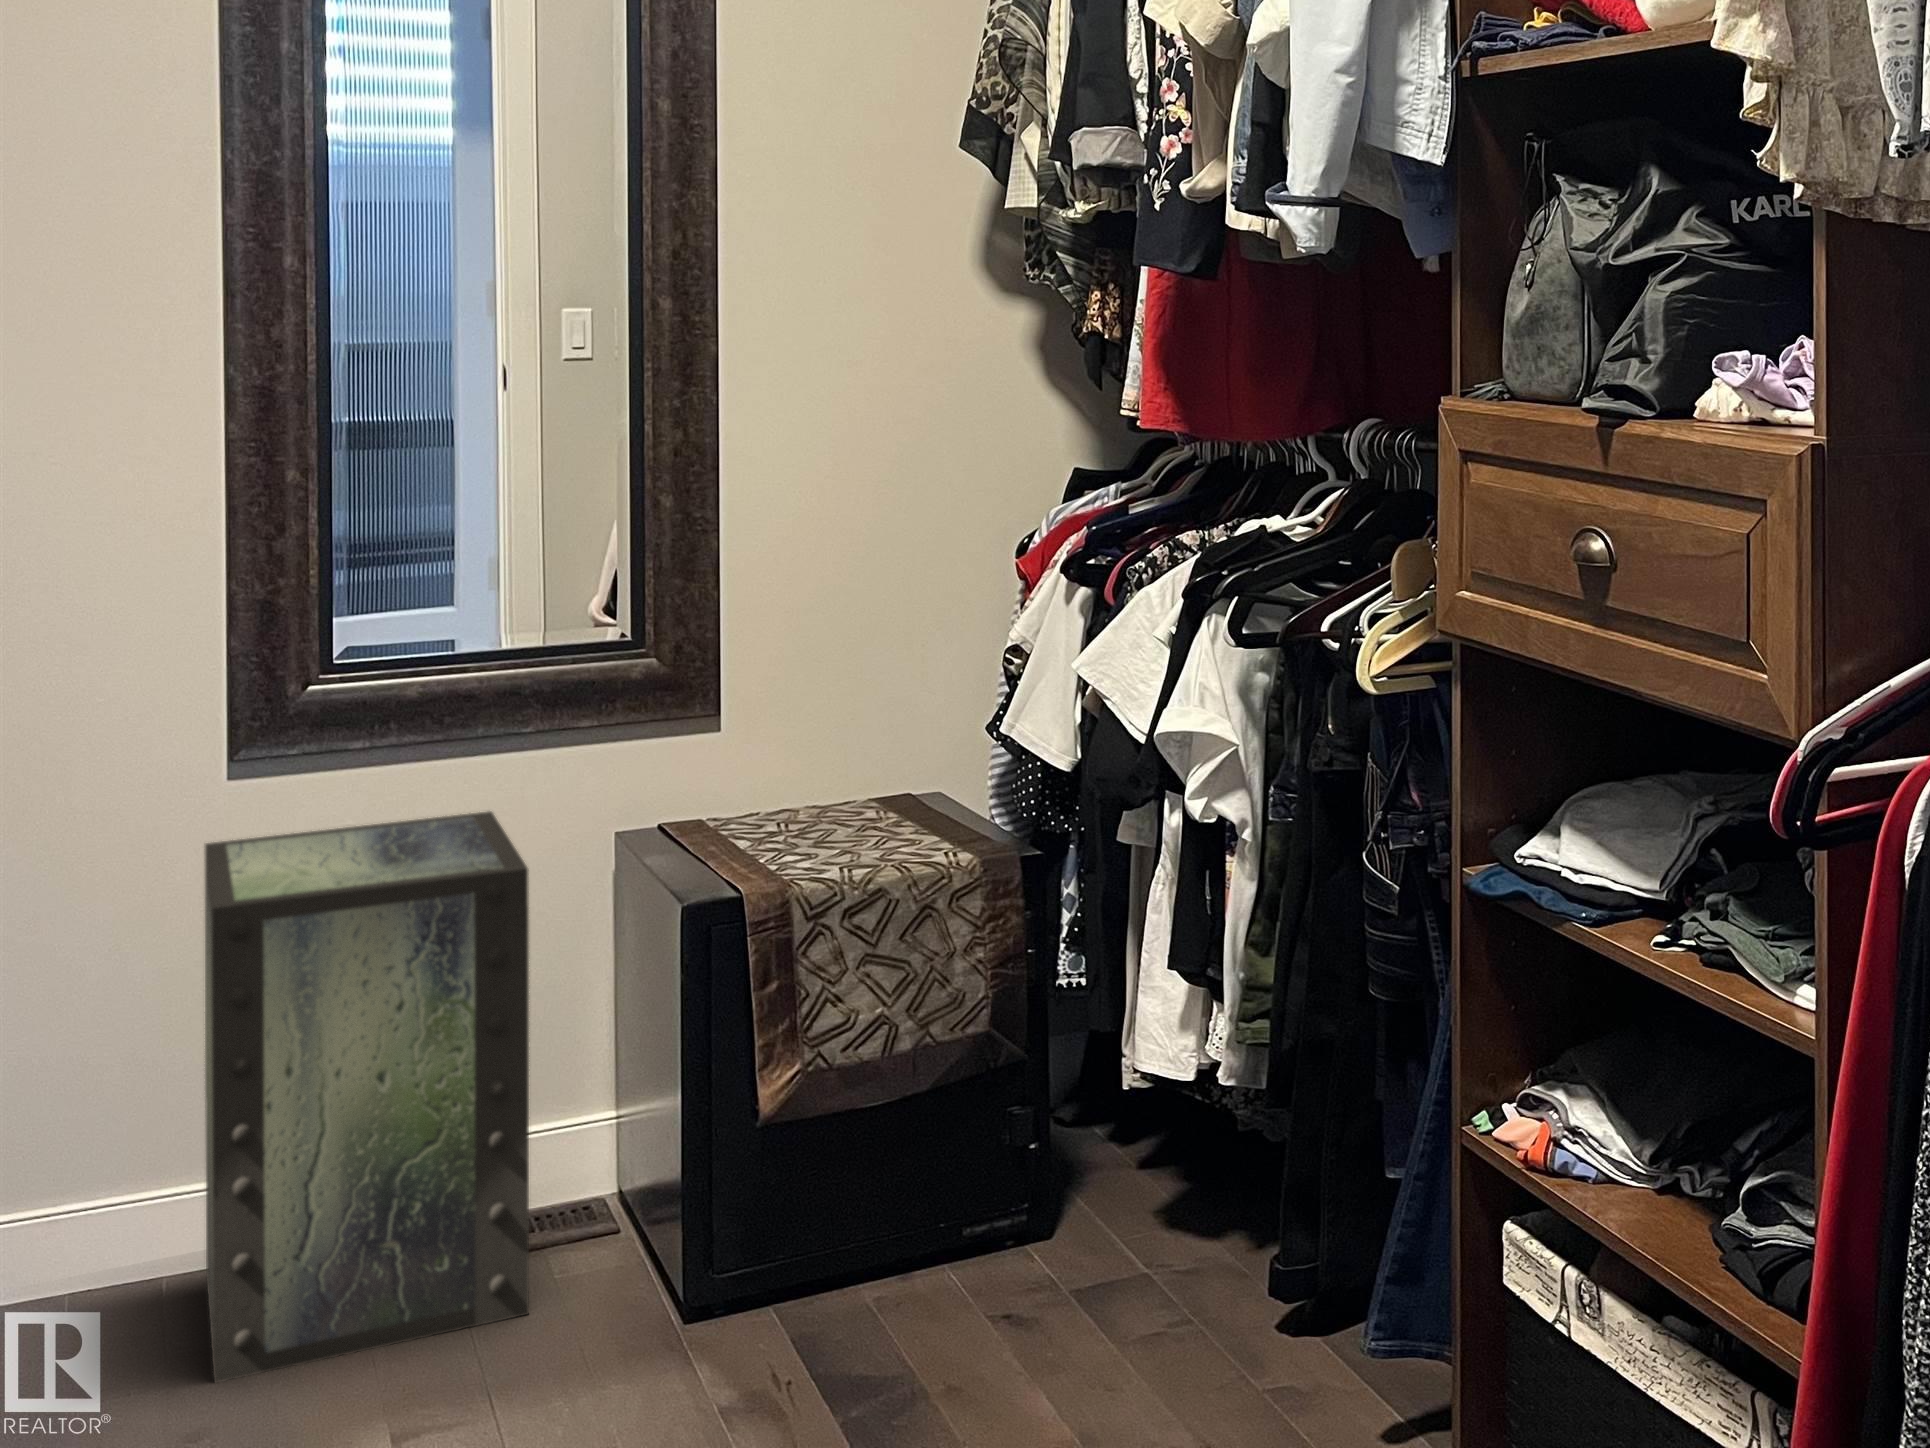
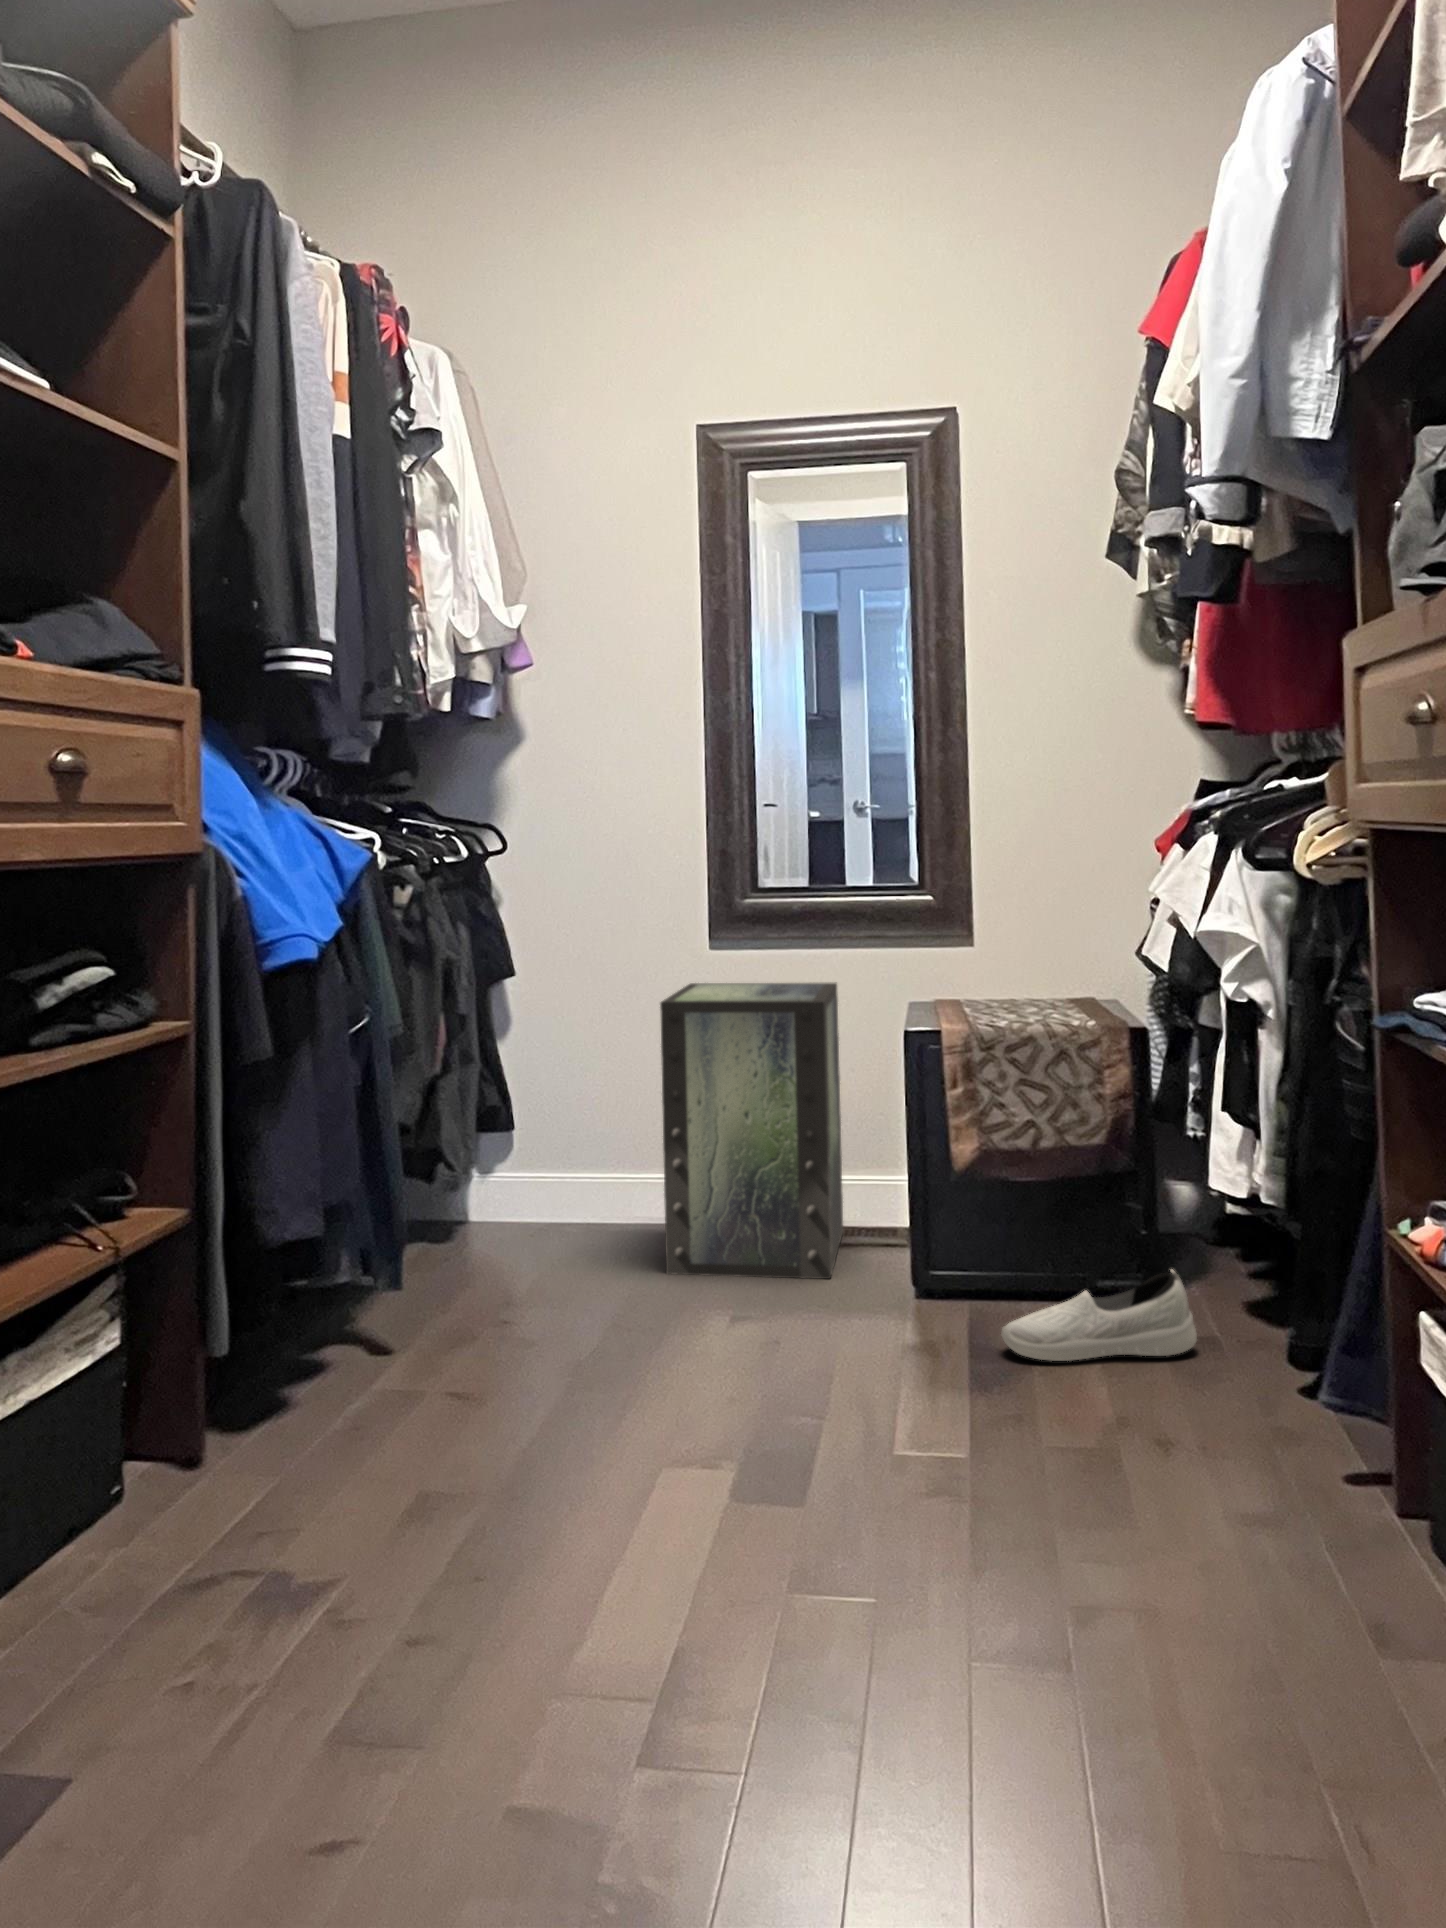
shoe: none [878,1192,1131,1371] -> present [1001,1270,1197,1361]

